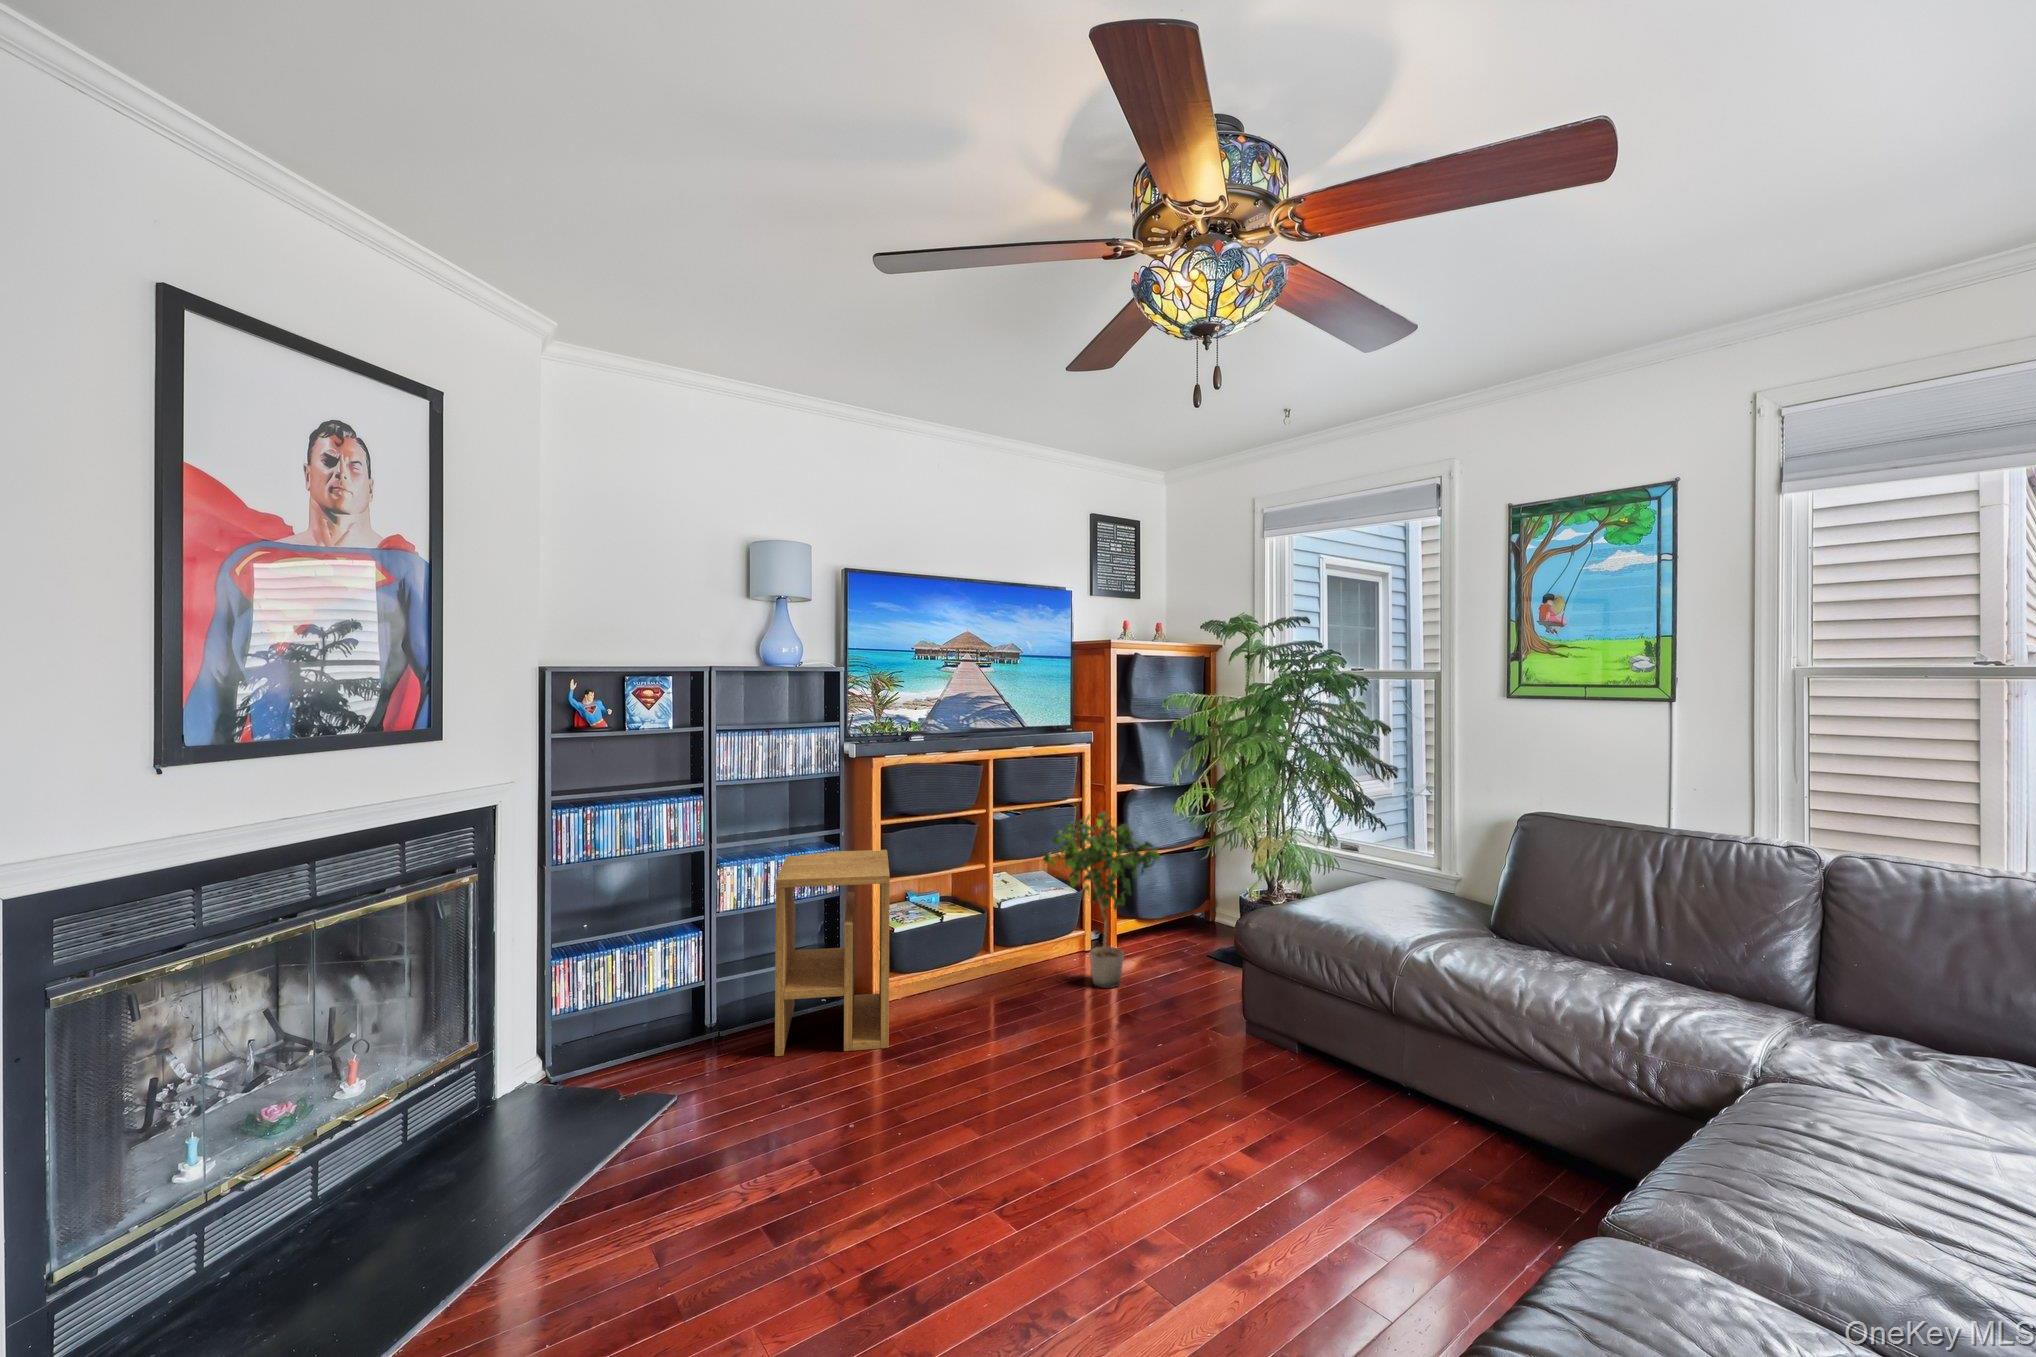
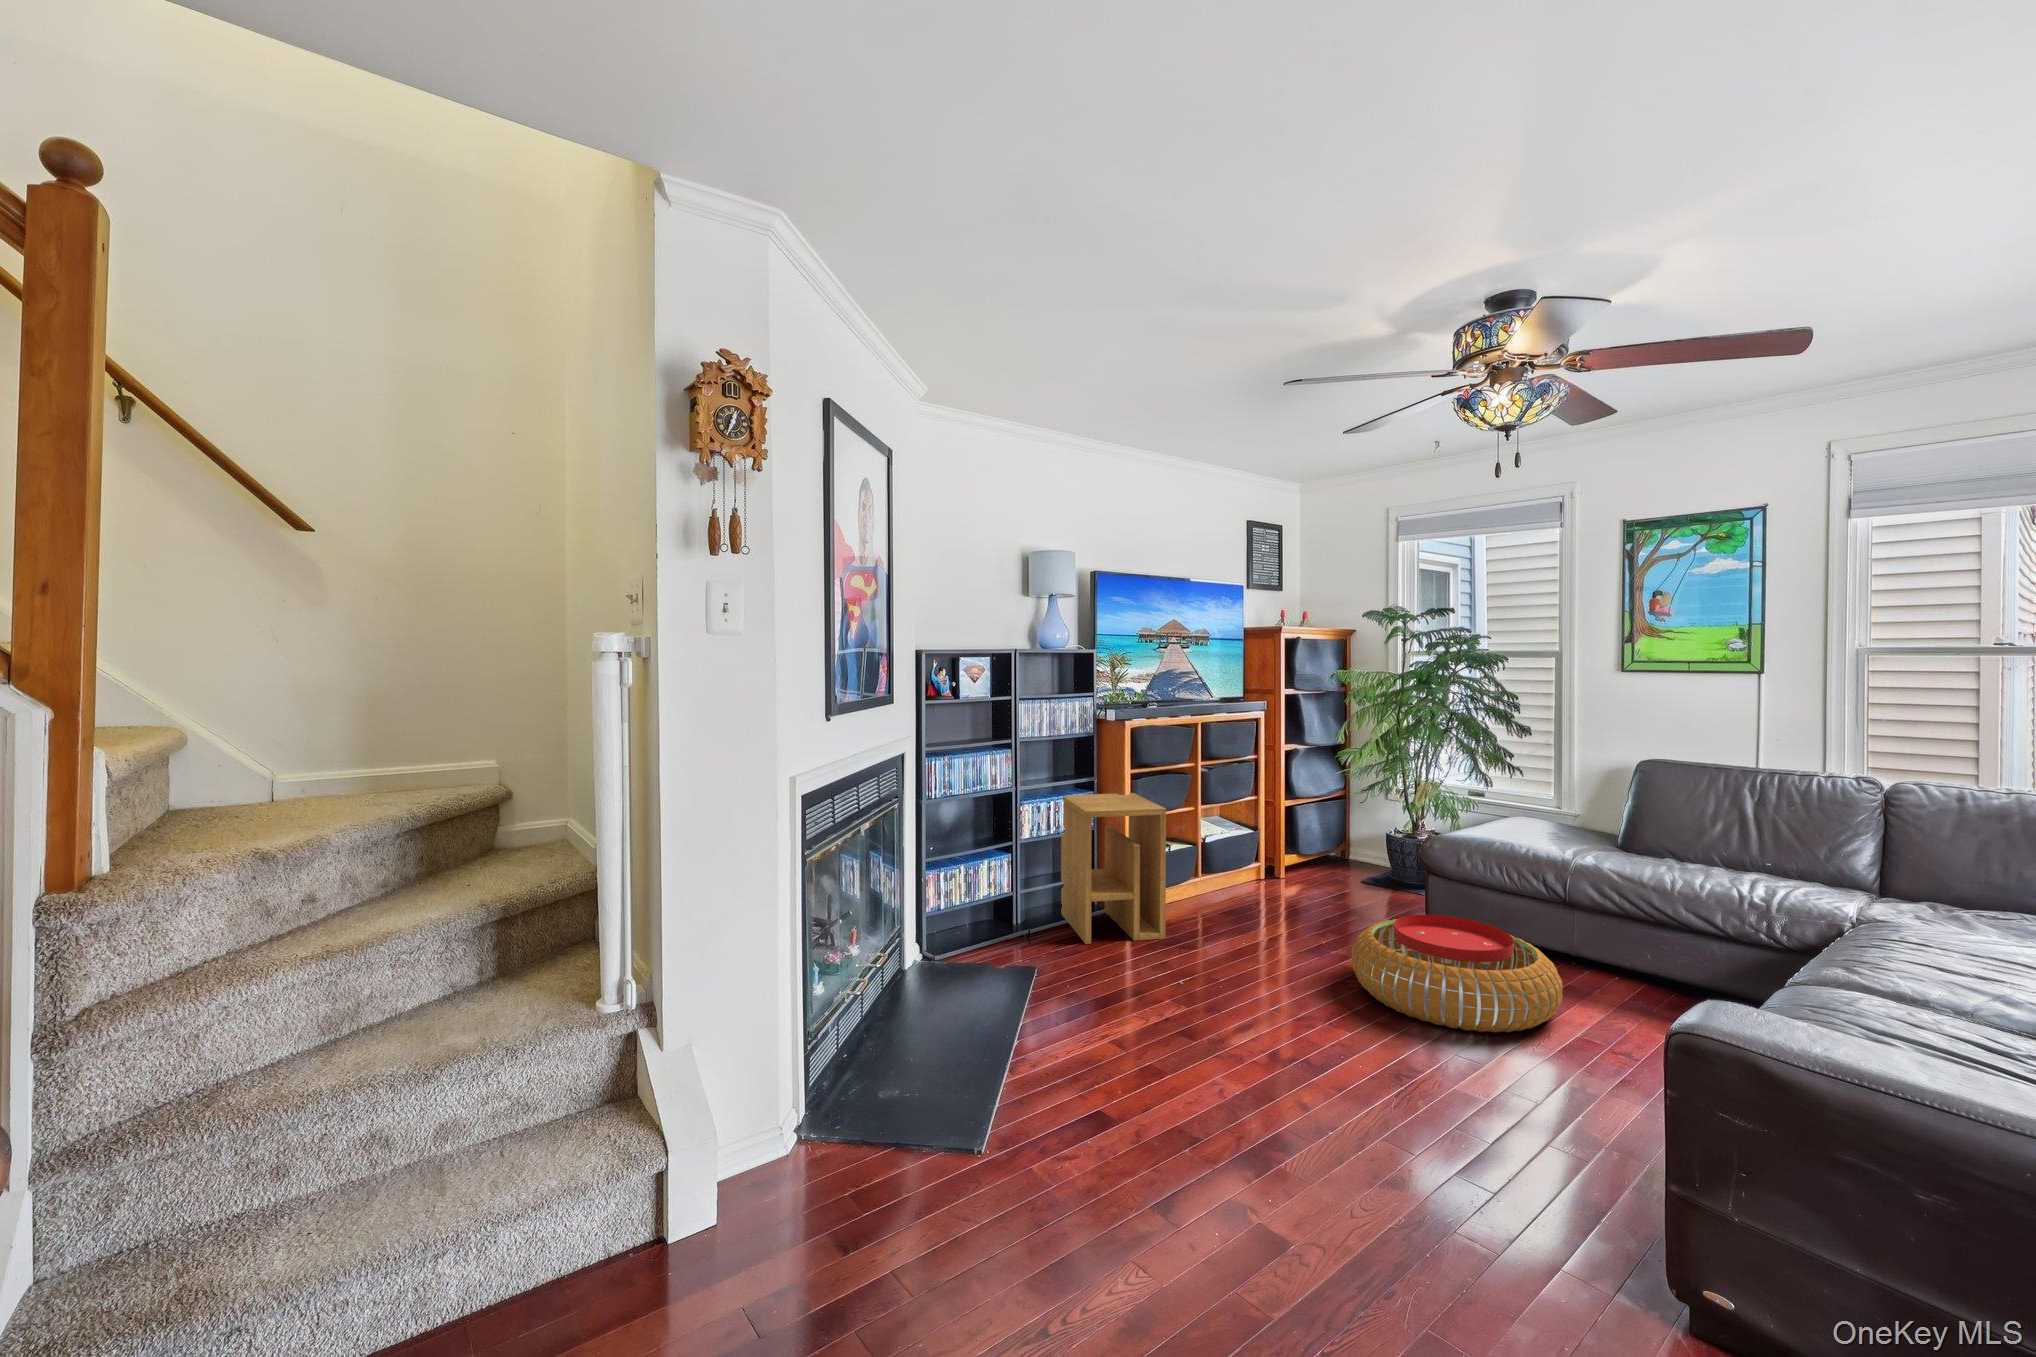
potted plant: present [1043,812,1160,988] -> none [1240,765,1347,901]
pouf: none [1074,1033,1344,1230] -> present [1352,915,1563,1033]

